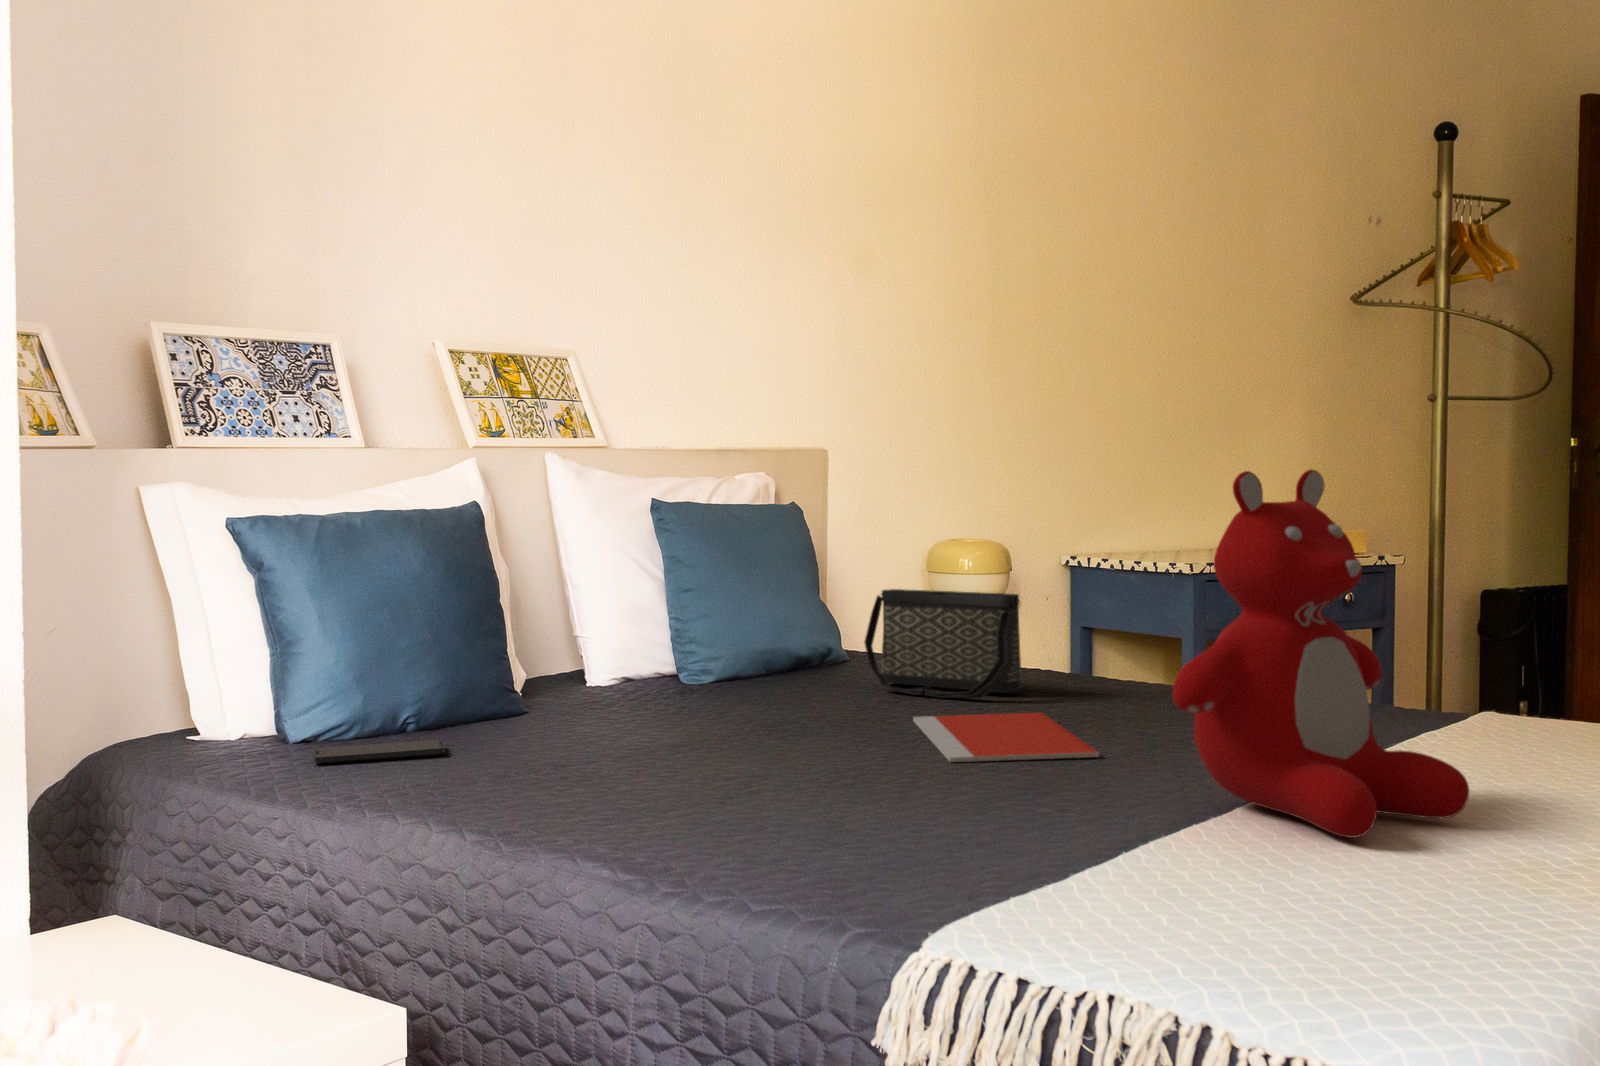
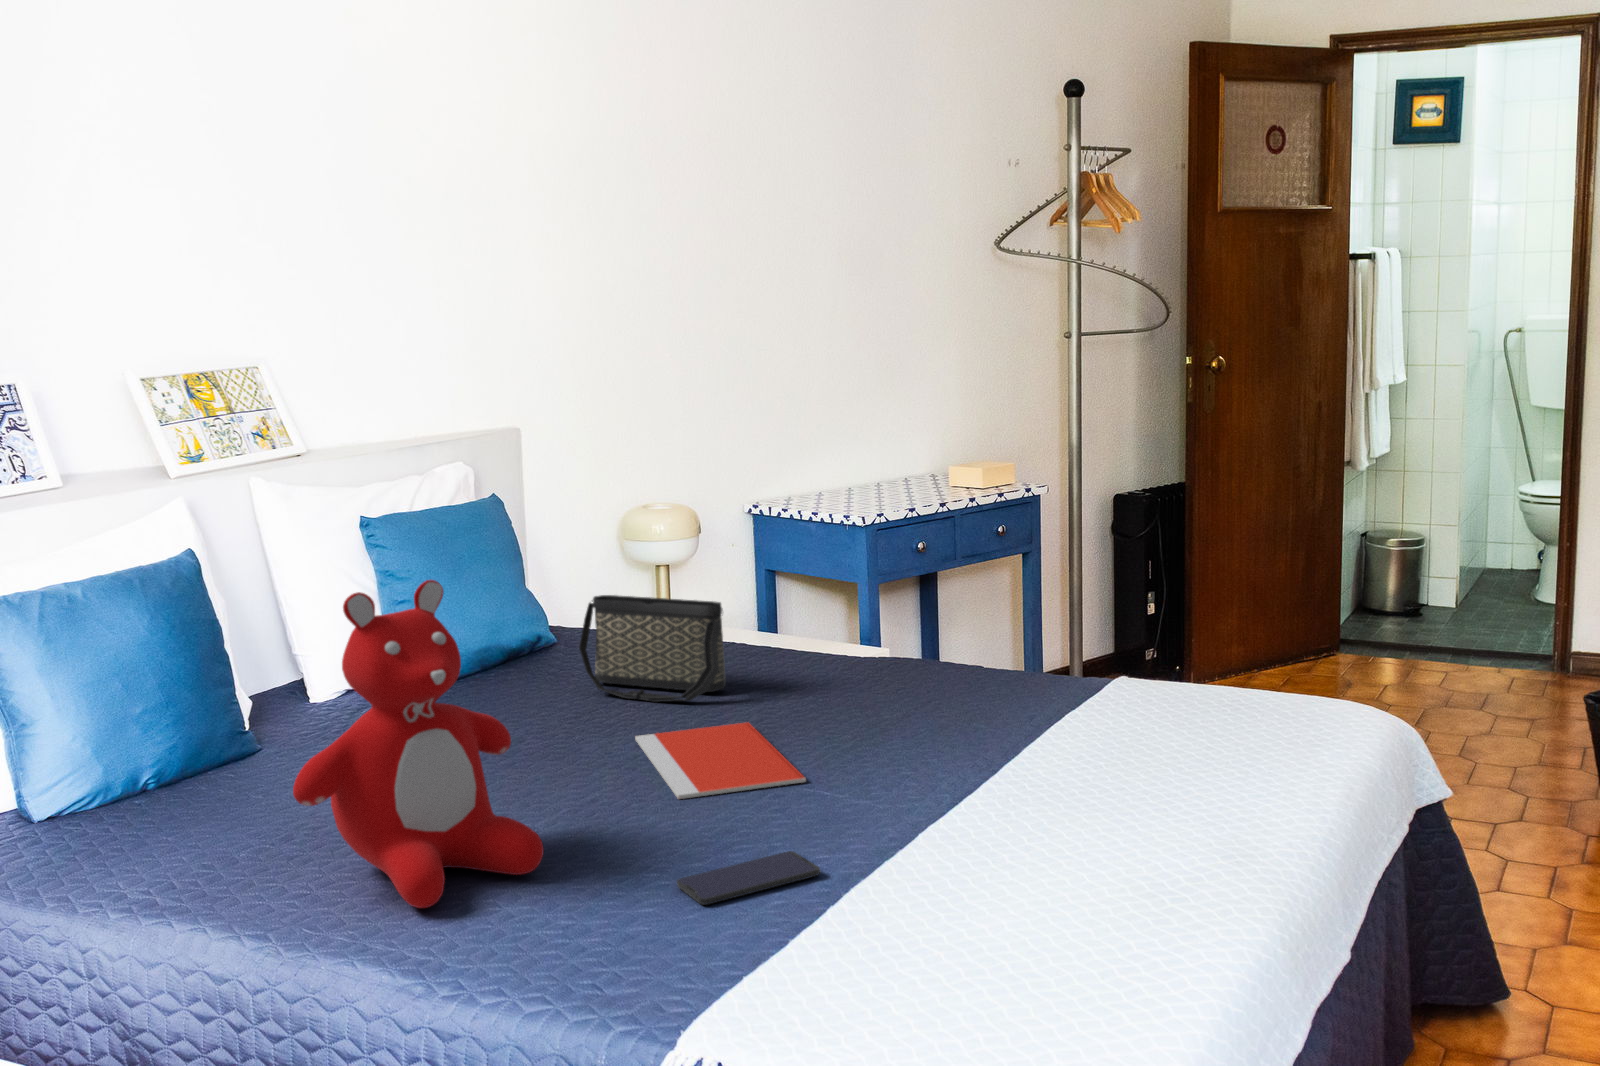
teddy bear: present [1172,469,1469,838] -> present [293,580,544,908]
smartphone: present [314,739,445,764] -> present [677,851,820,905]

